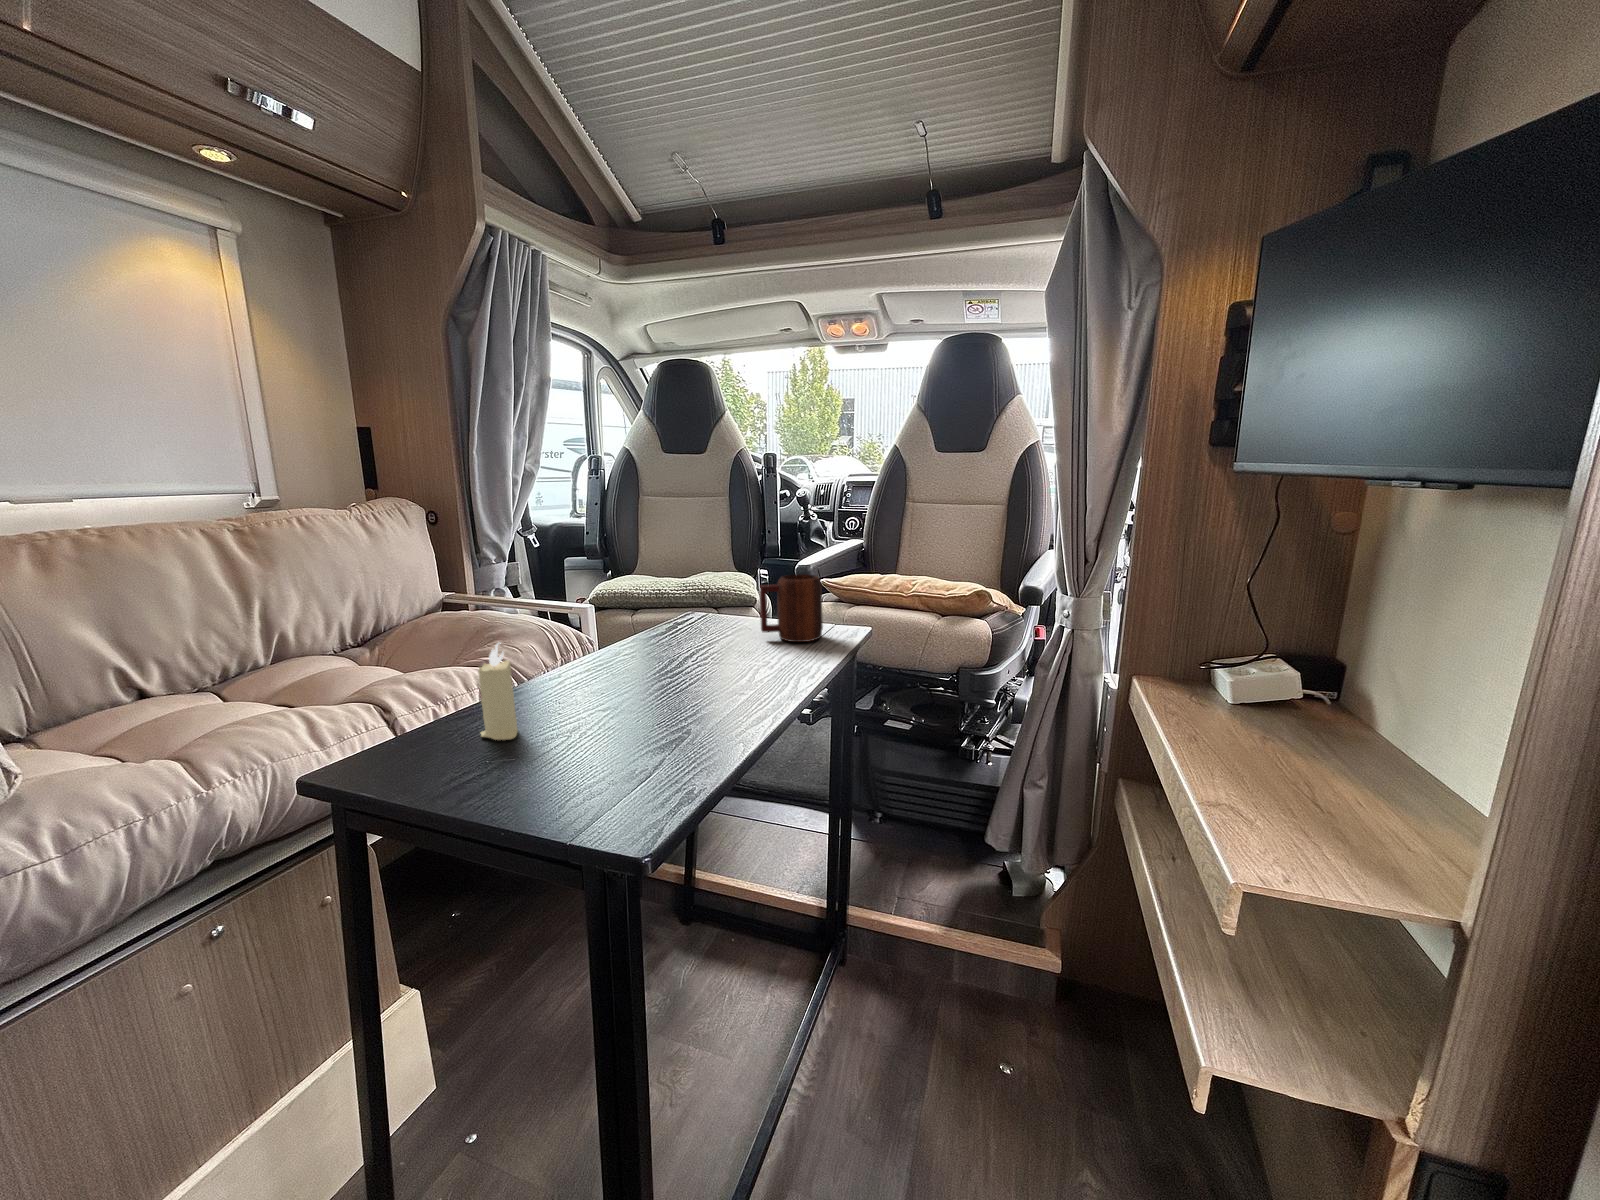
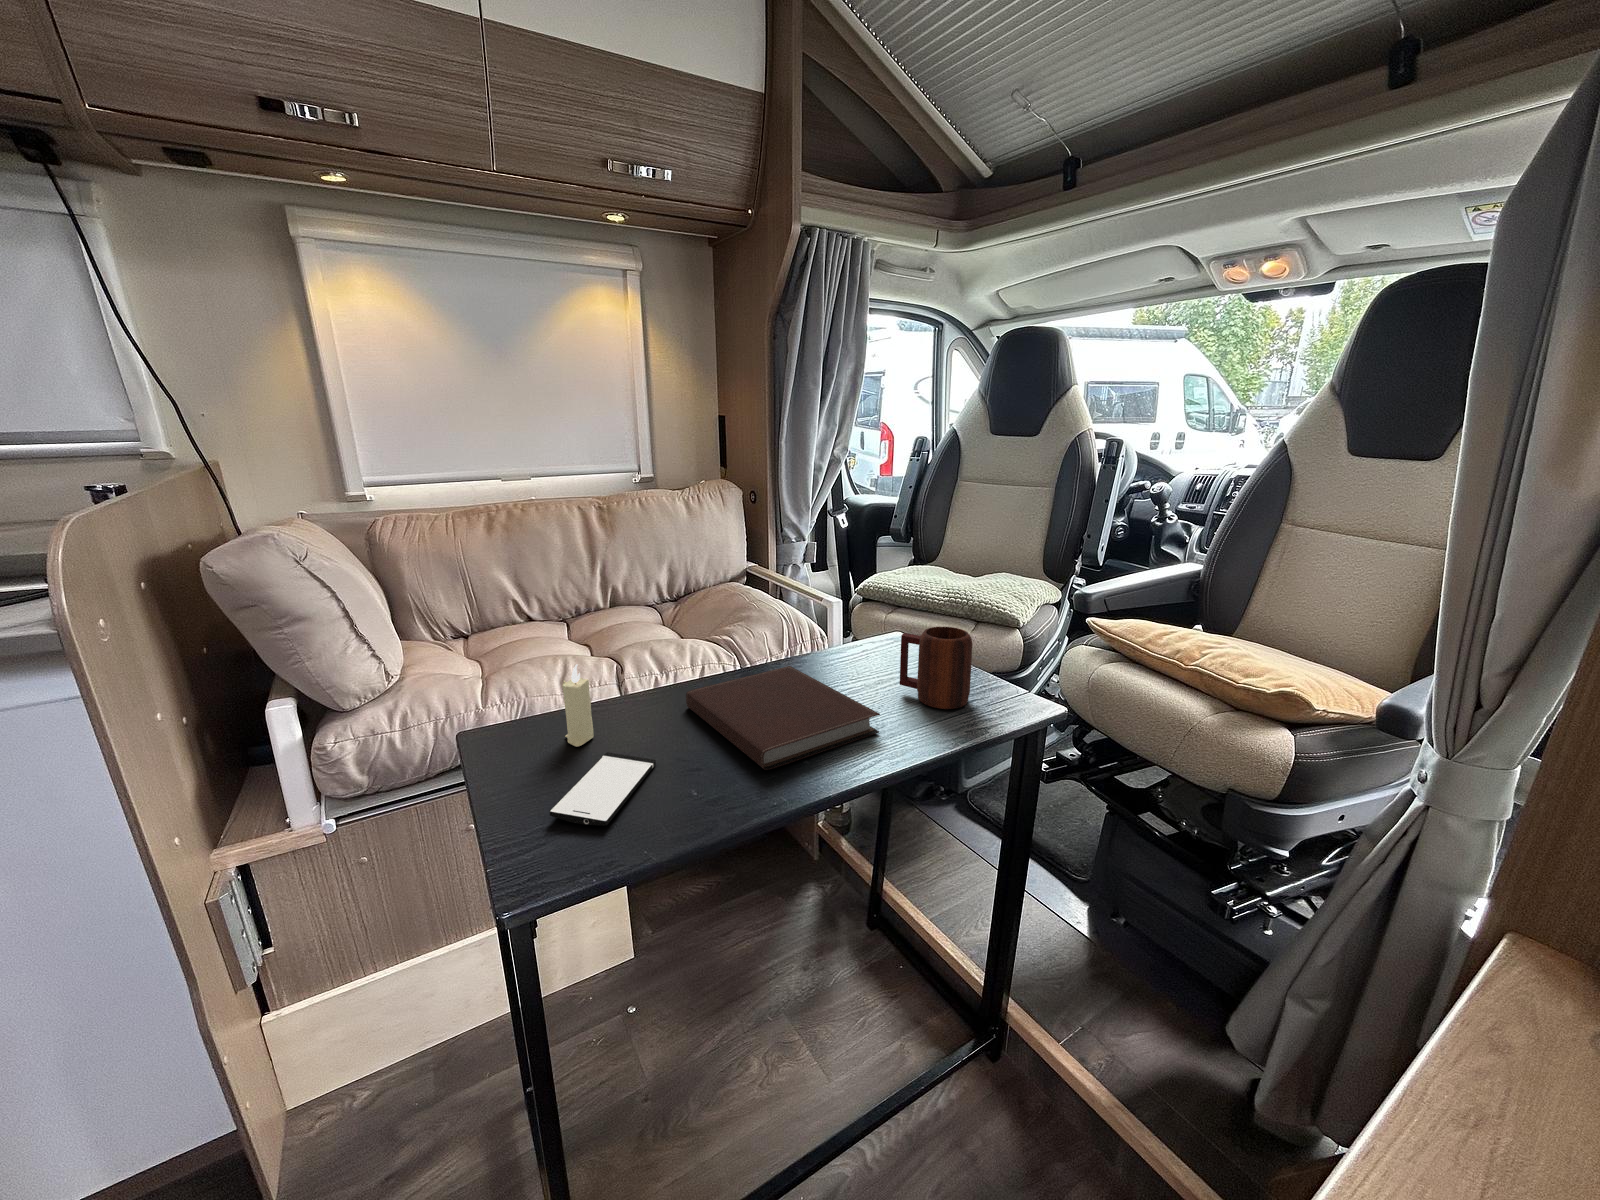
notebook: none [584,637,785,702] -> present [686,666,880,770]
smartphone: none [562,723,650,783] -> present [549,752,656,826]

